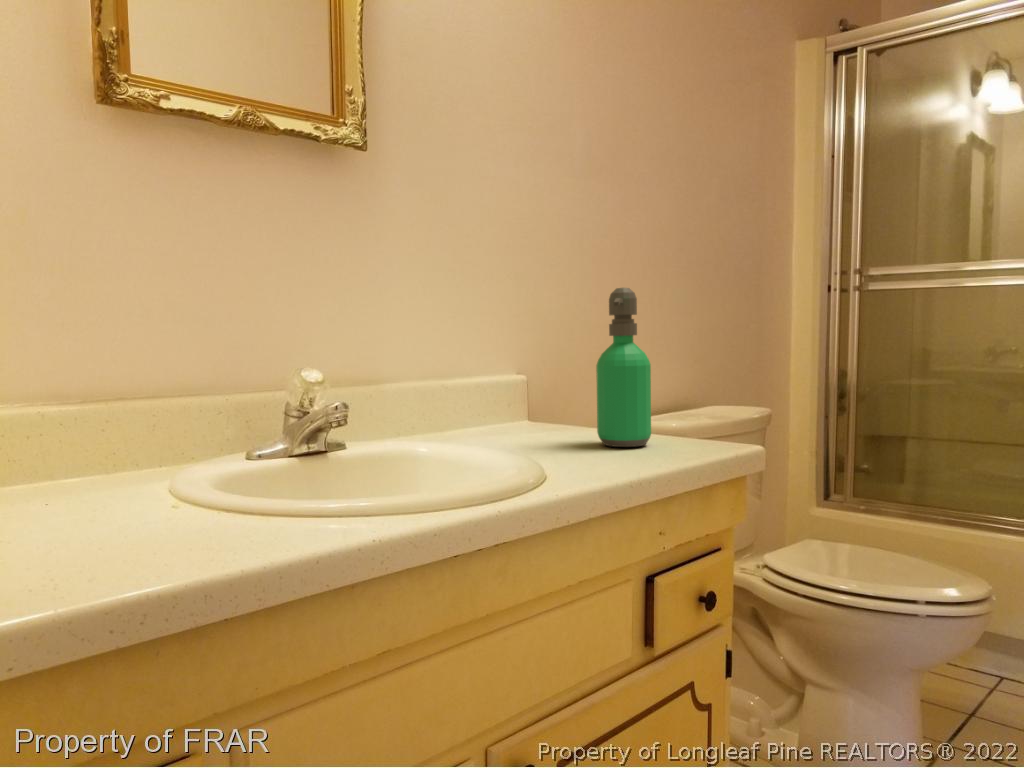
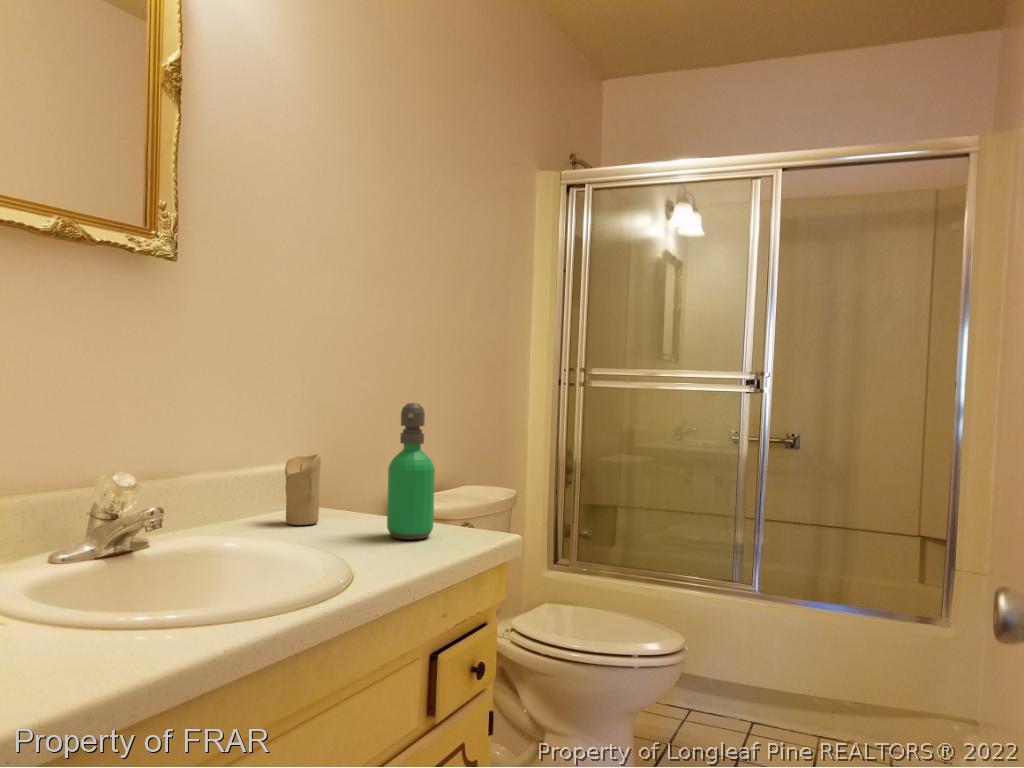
candle: none [491,357,528,433] -> present [285,454,321,525]

